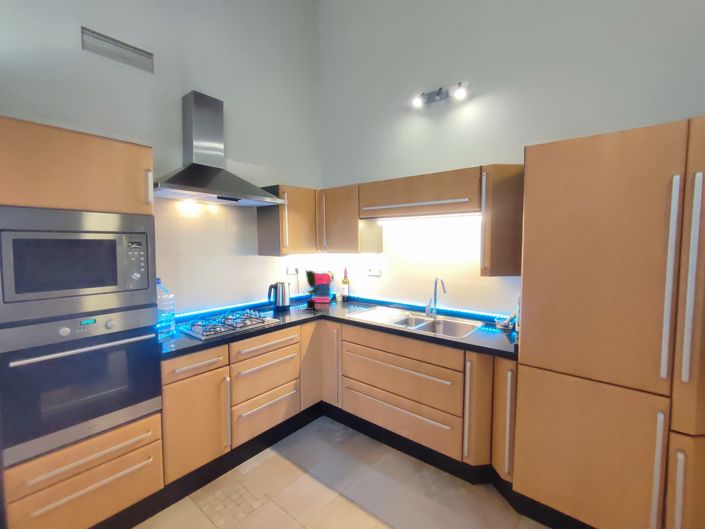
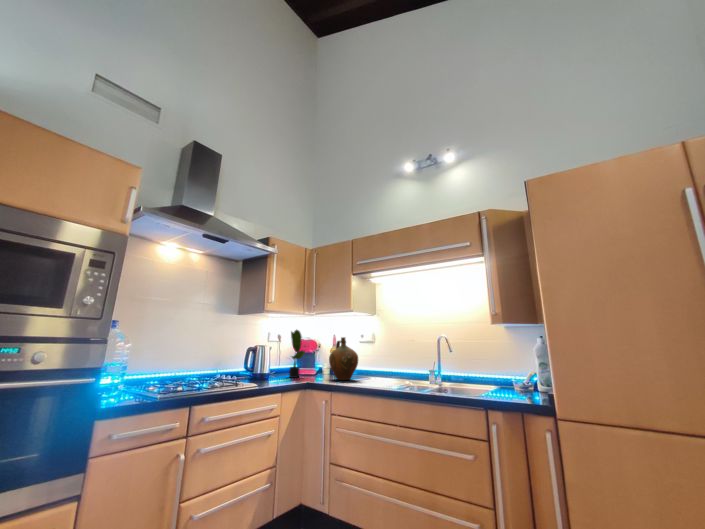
ceramic jug: none [340,277,365,313] -> present [329,337,358,380]

